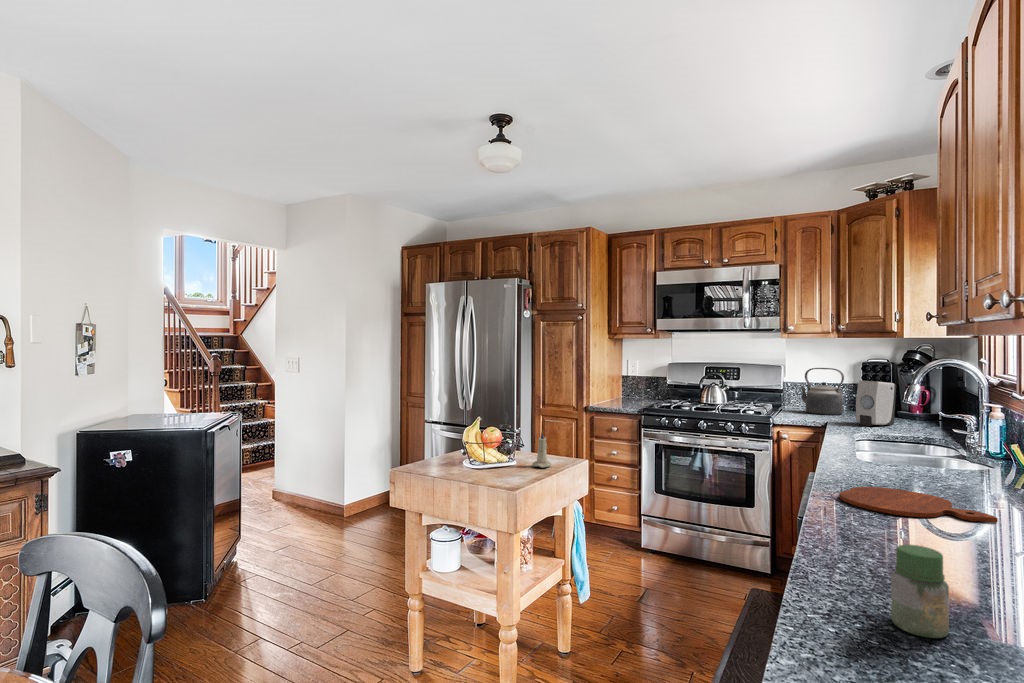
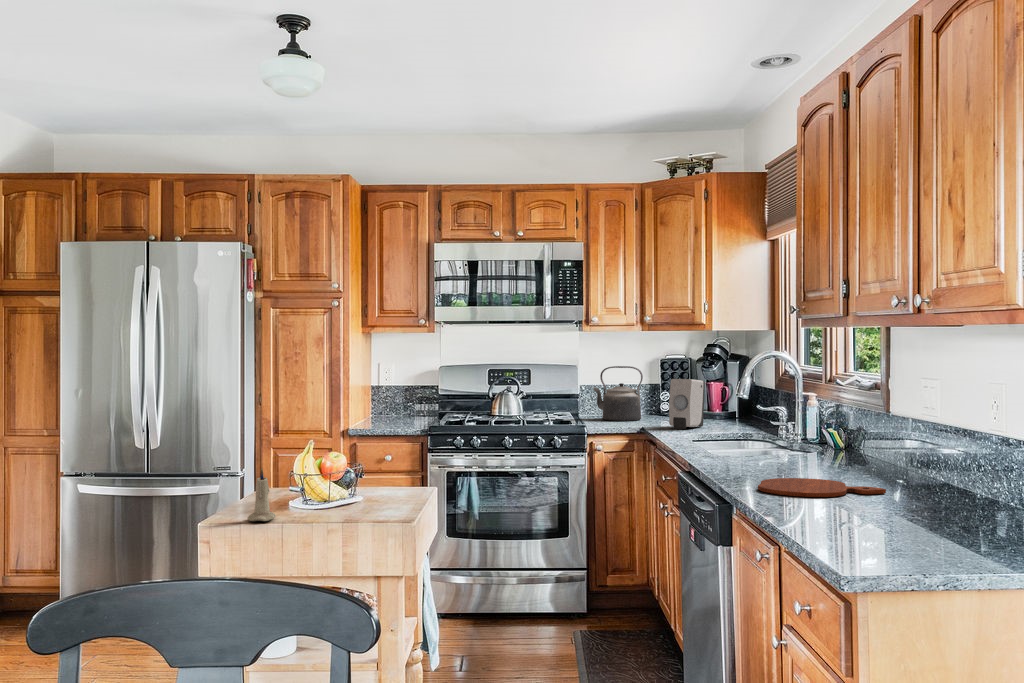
candle: present [532,431,551,468] -> present [247,468,276,521]
jar: present [891,545,949,638] -> none [910,496,951,562]

